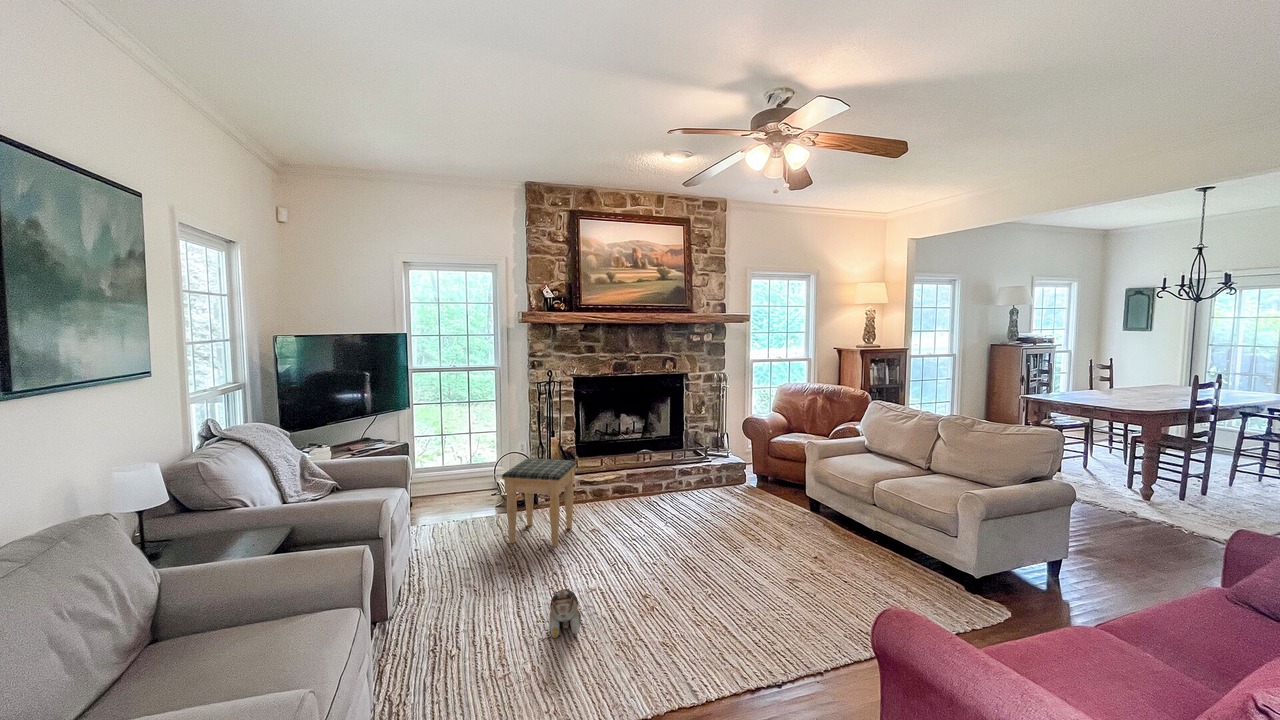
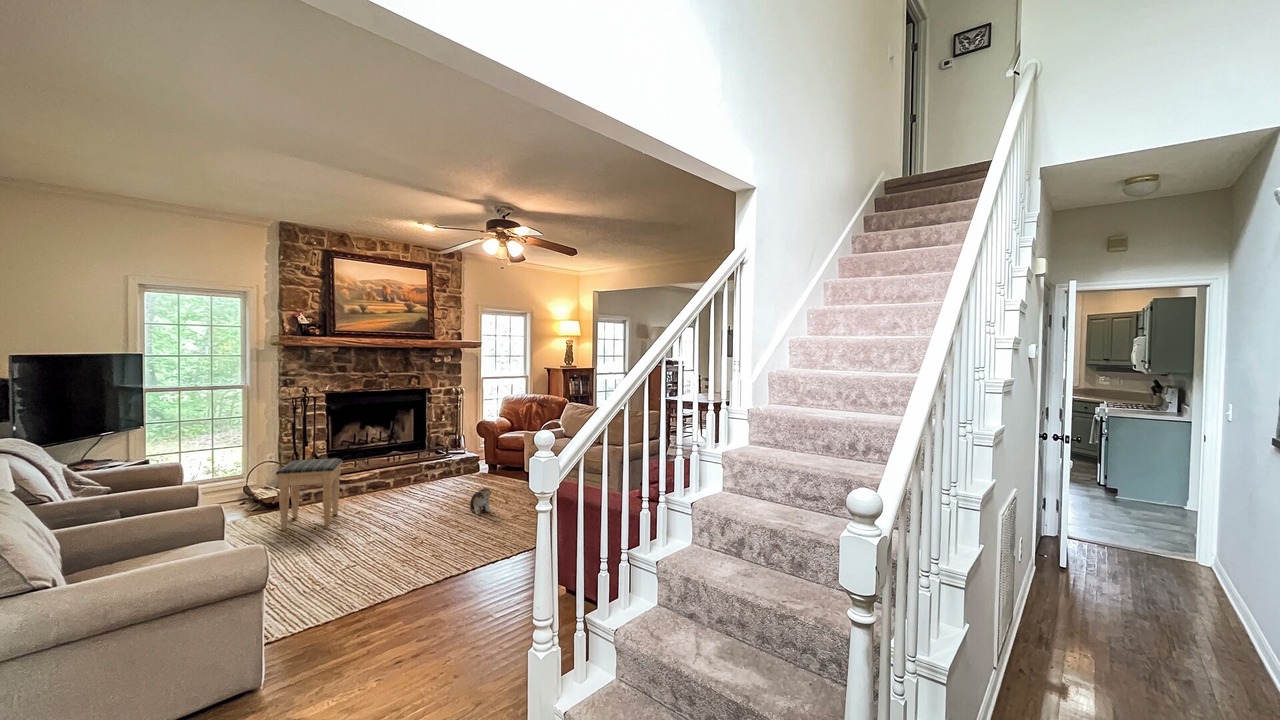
plush toy: present [550,589,581,638] -> present [470,487,491,515]

